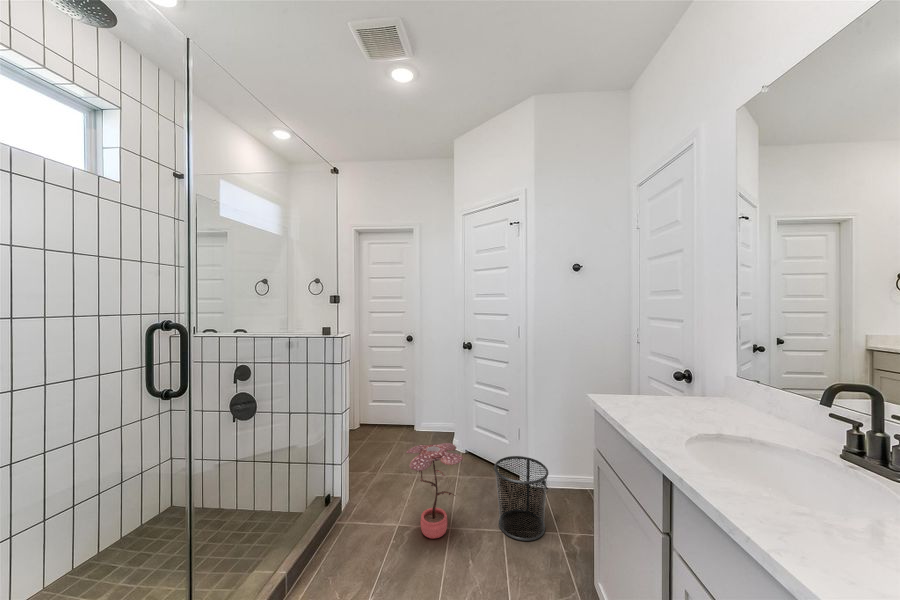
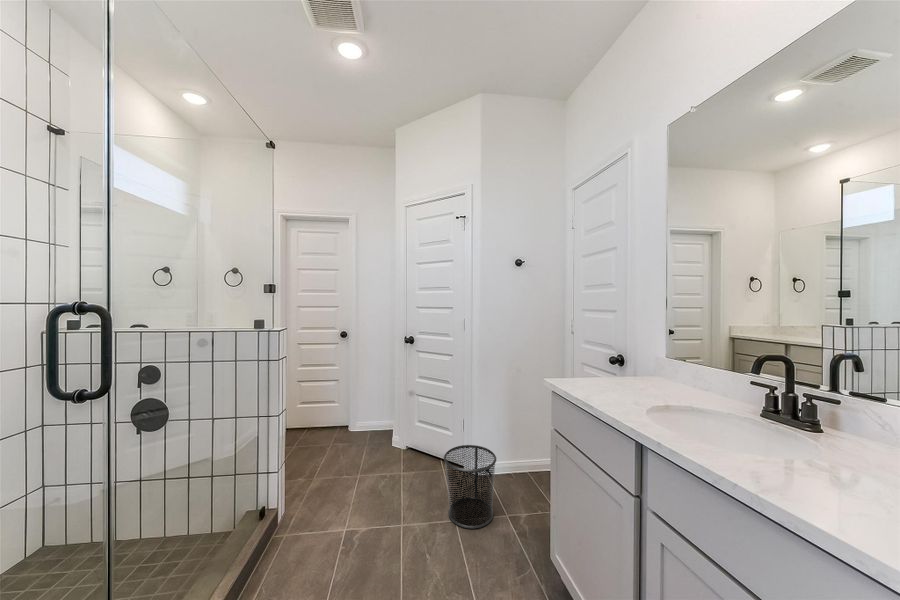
potted plant: present [406,443,463,538] -> none [352,438,413,540]

